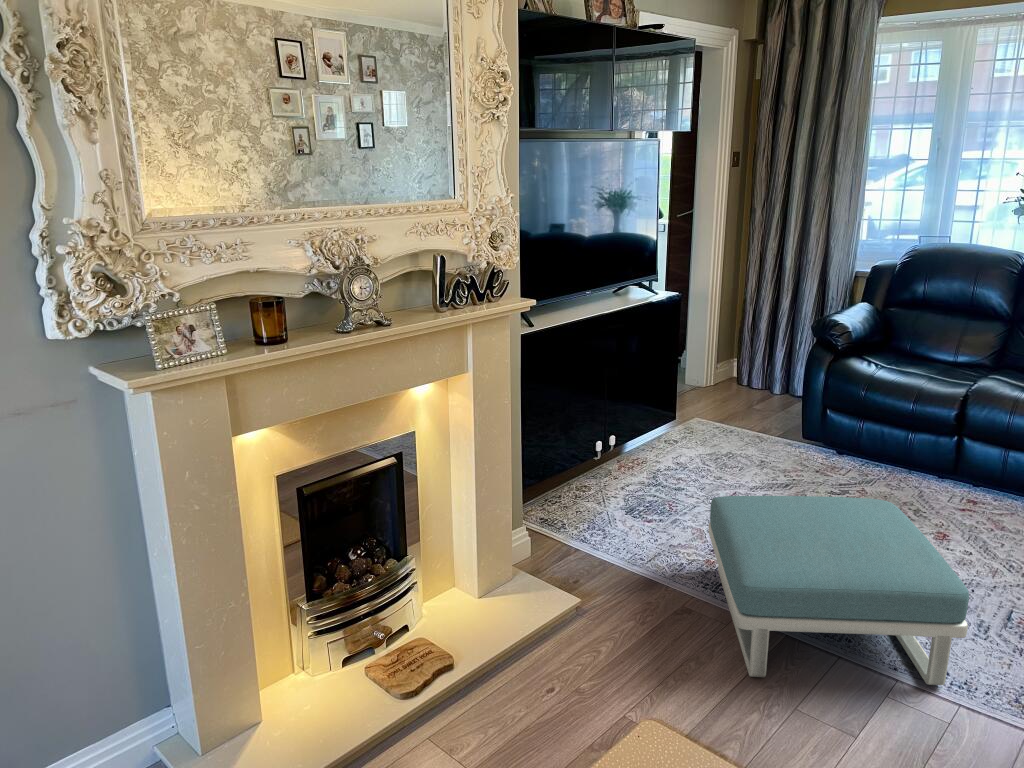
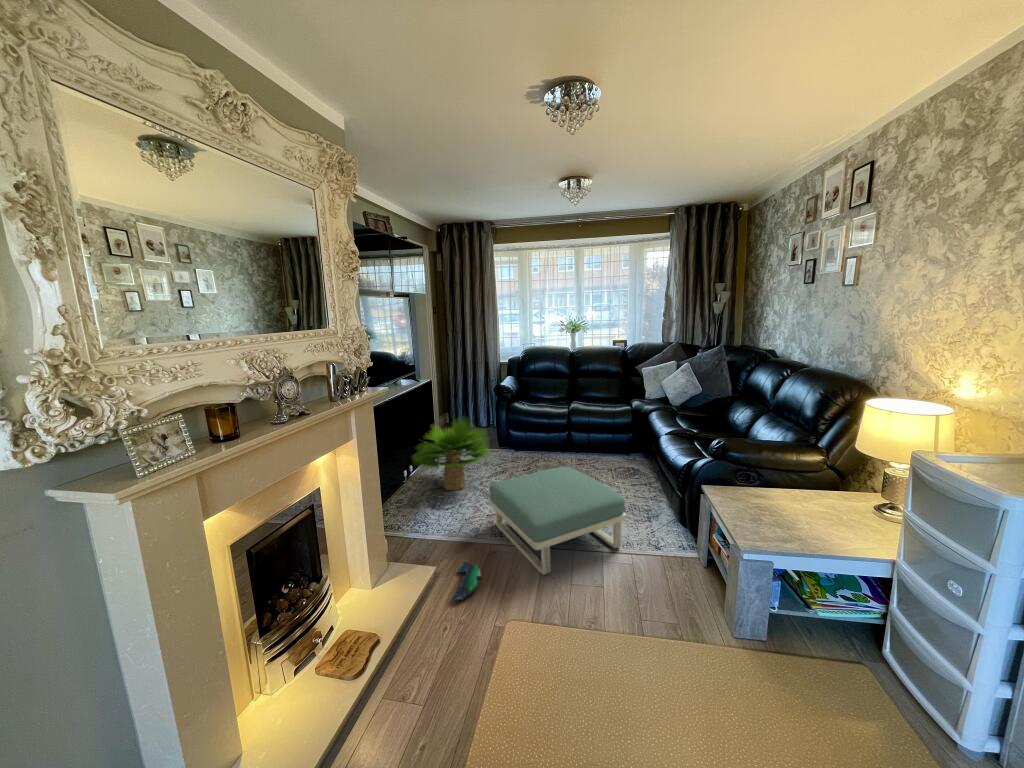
potted plant: none [612,363,765,495] -> present [414,419,490,490]
plush toy: none [578,609,642,662] -> present [452,562,482,602]

